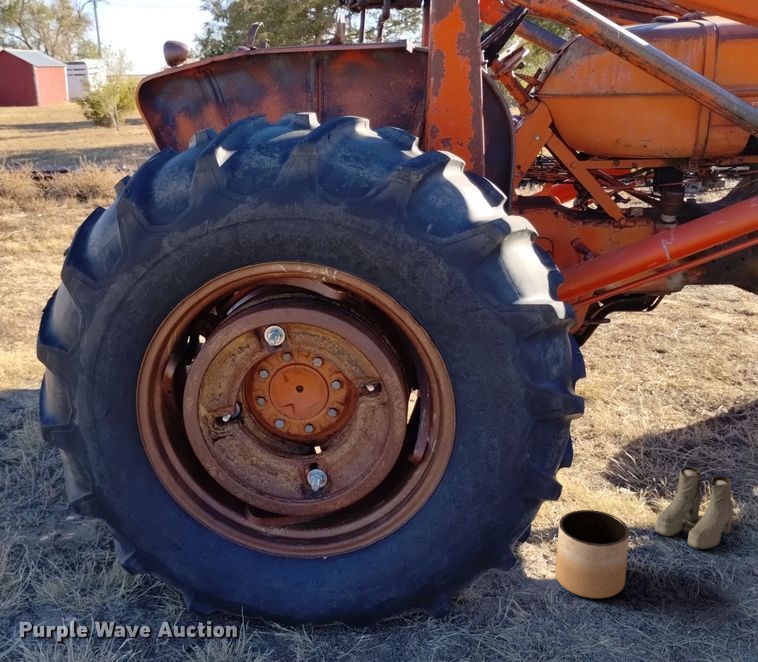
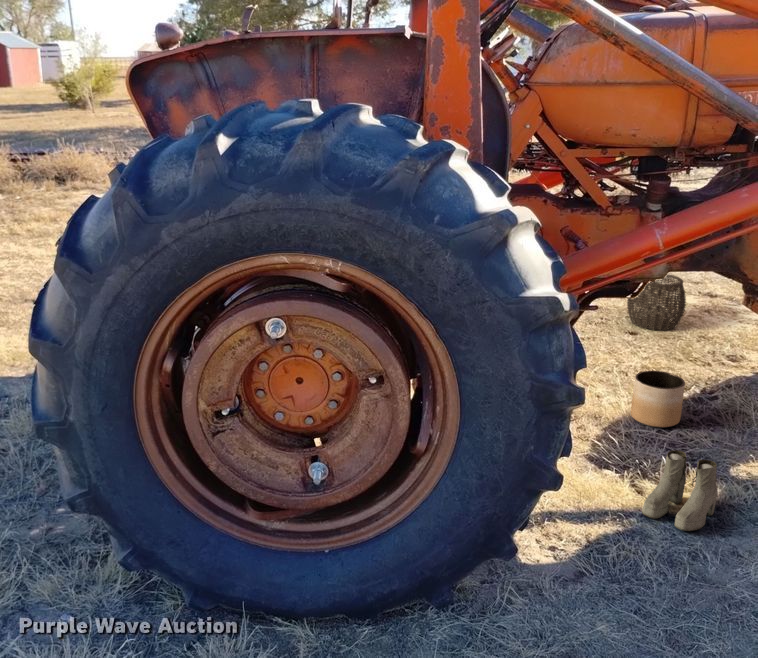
woven basket: none [655,290,717,349] -> present [627,275,686,330]
planter: present [555,510,629,598] -> present [631,371,685,428]

